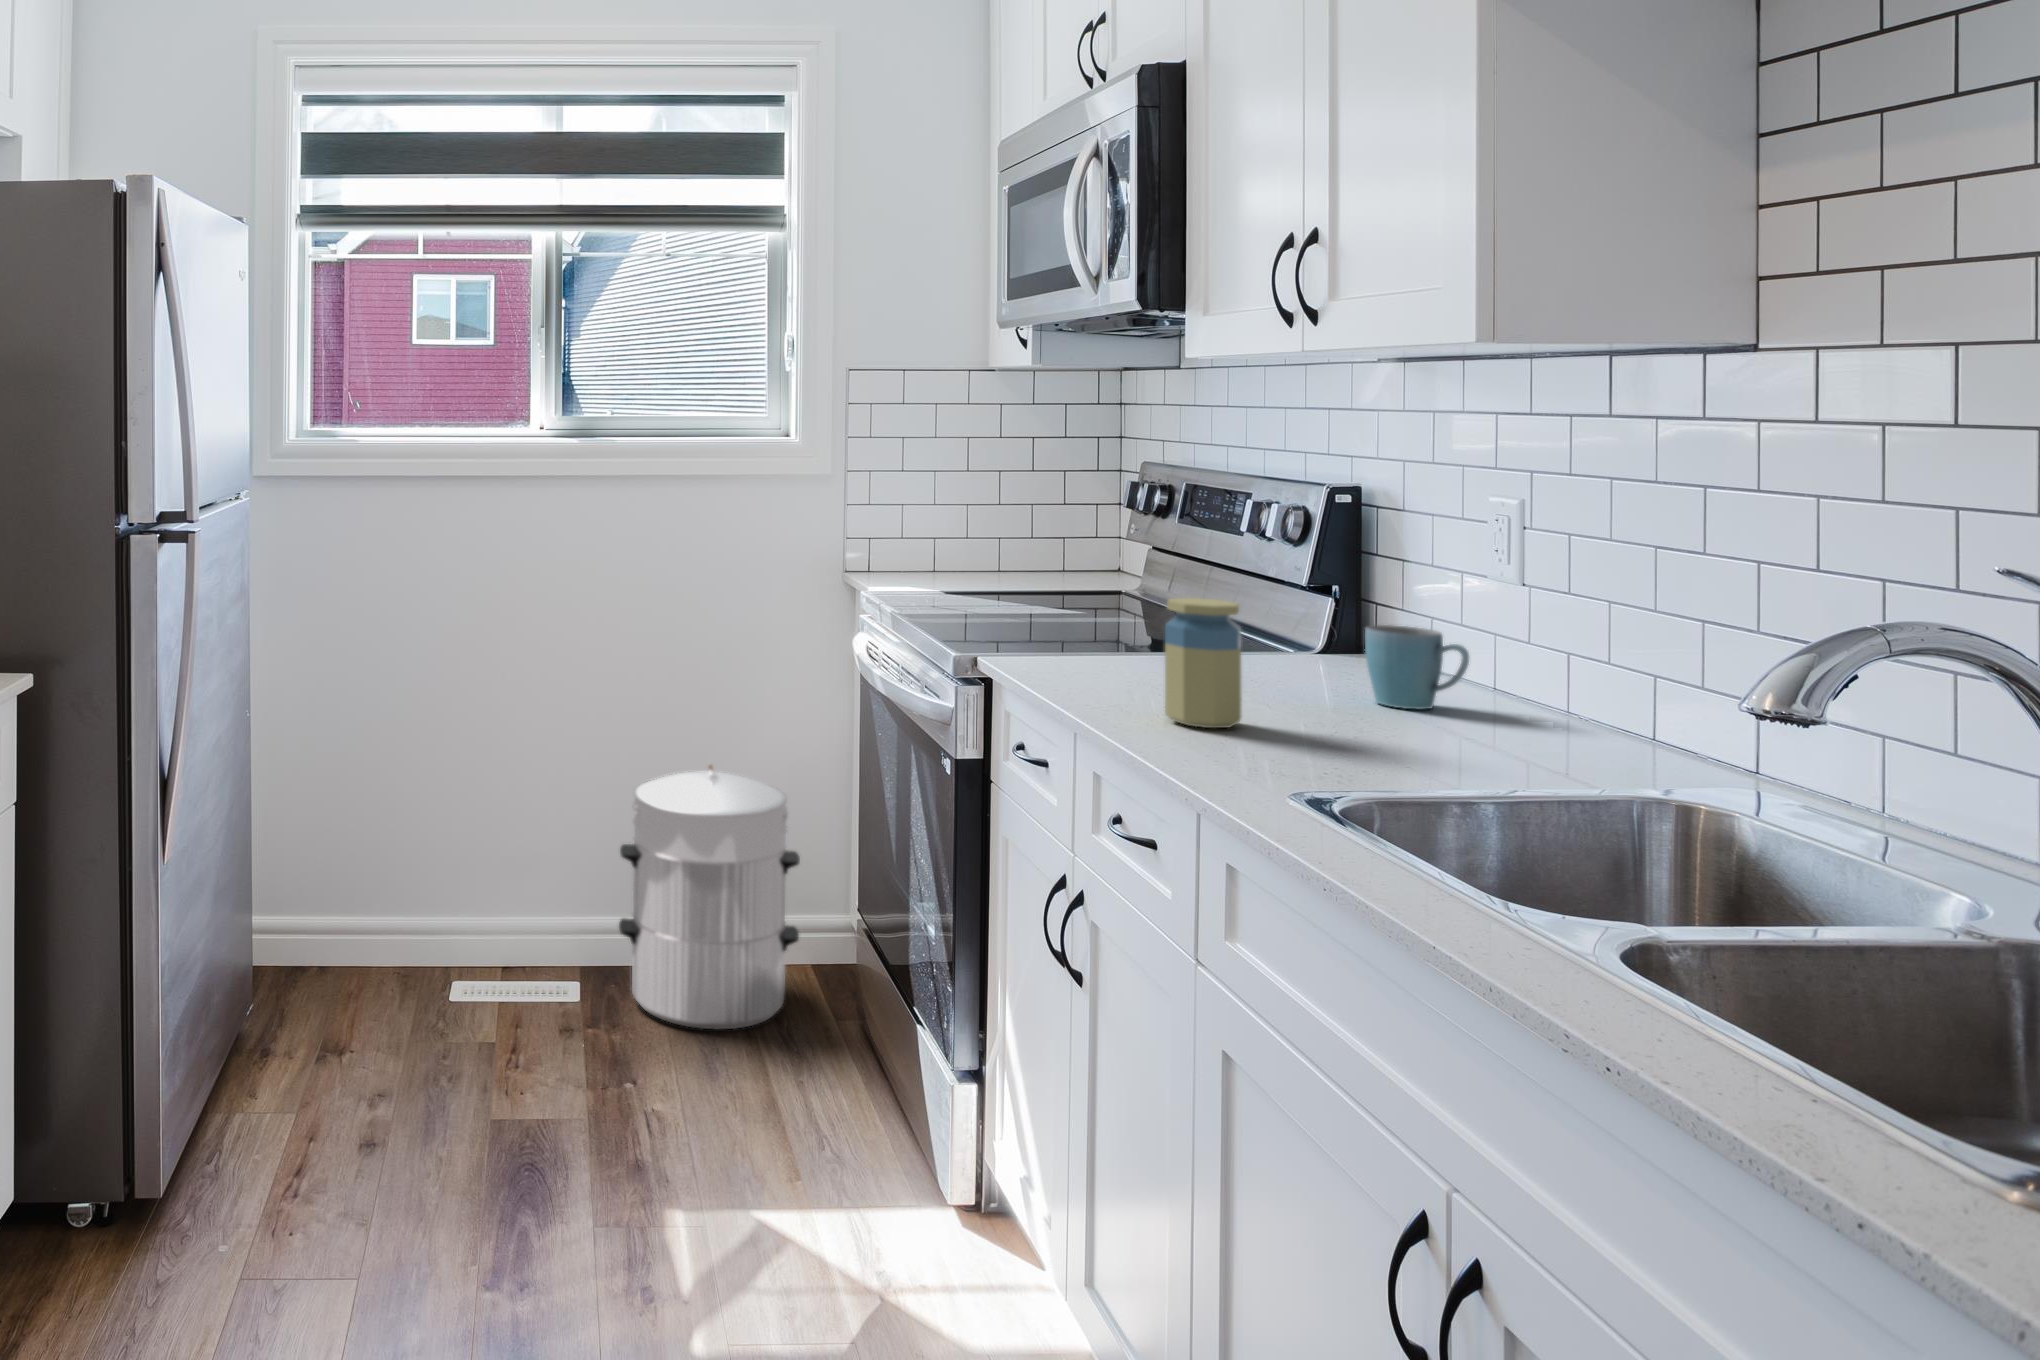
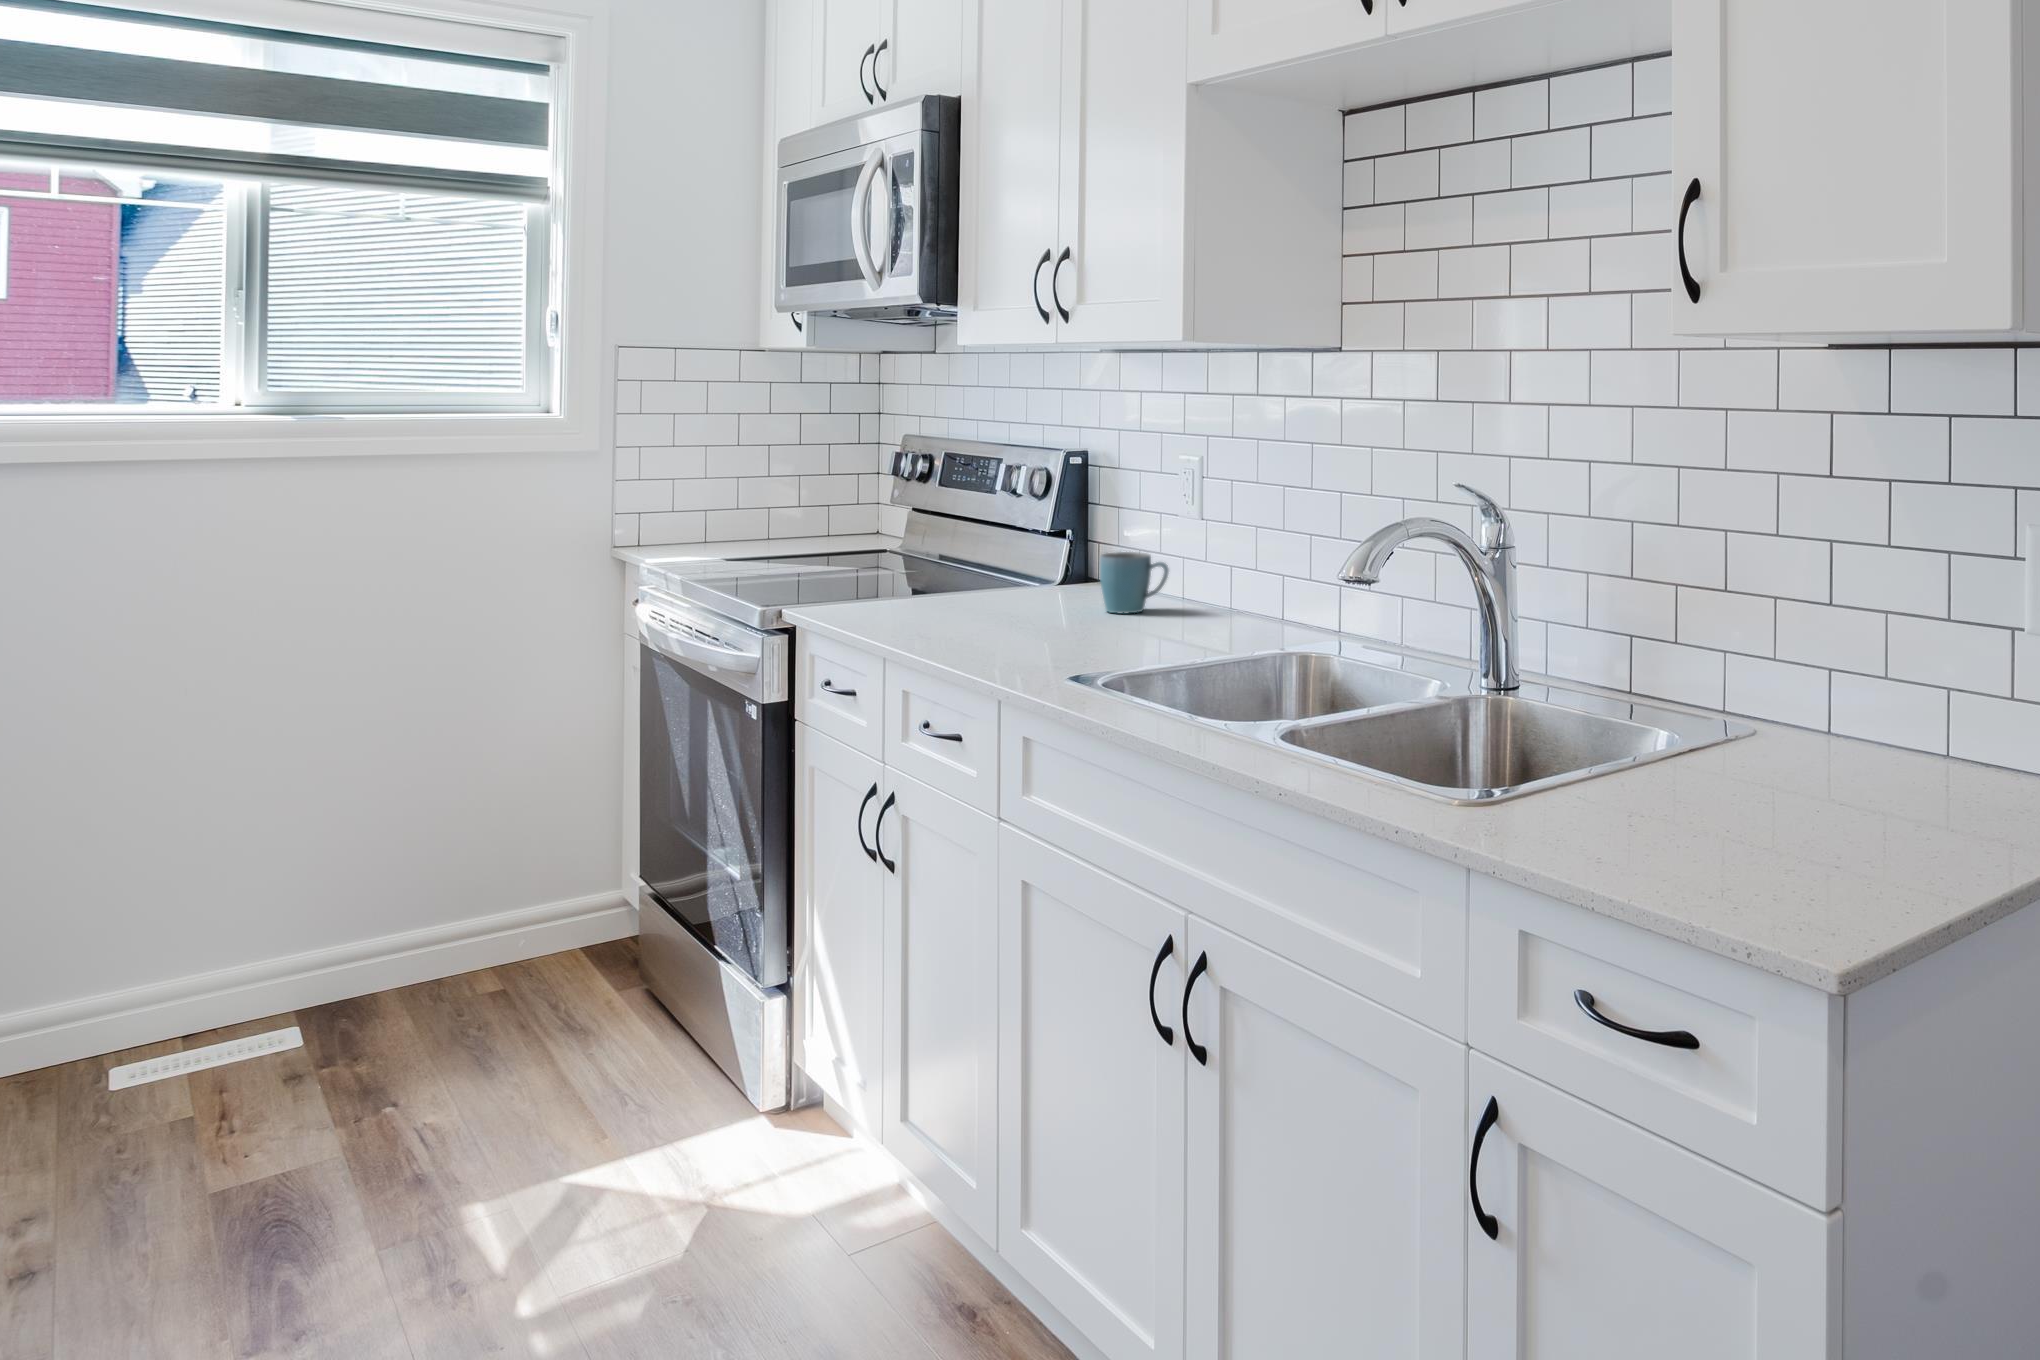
jar: present [1165,598,1242,728] -> none [965,544,1022,645]
waste bin: present [619,764,800,1029] -> none [348,762,569,1041]

